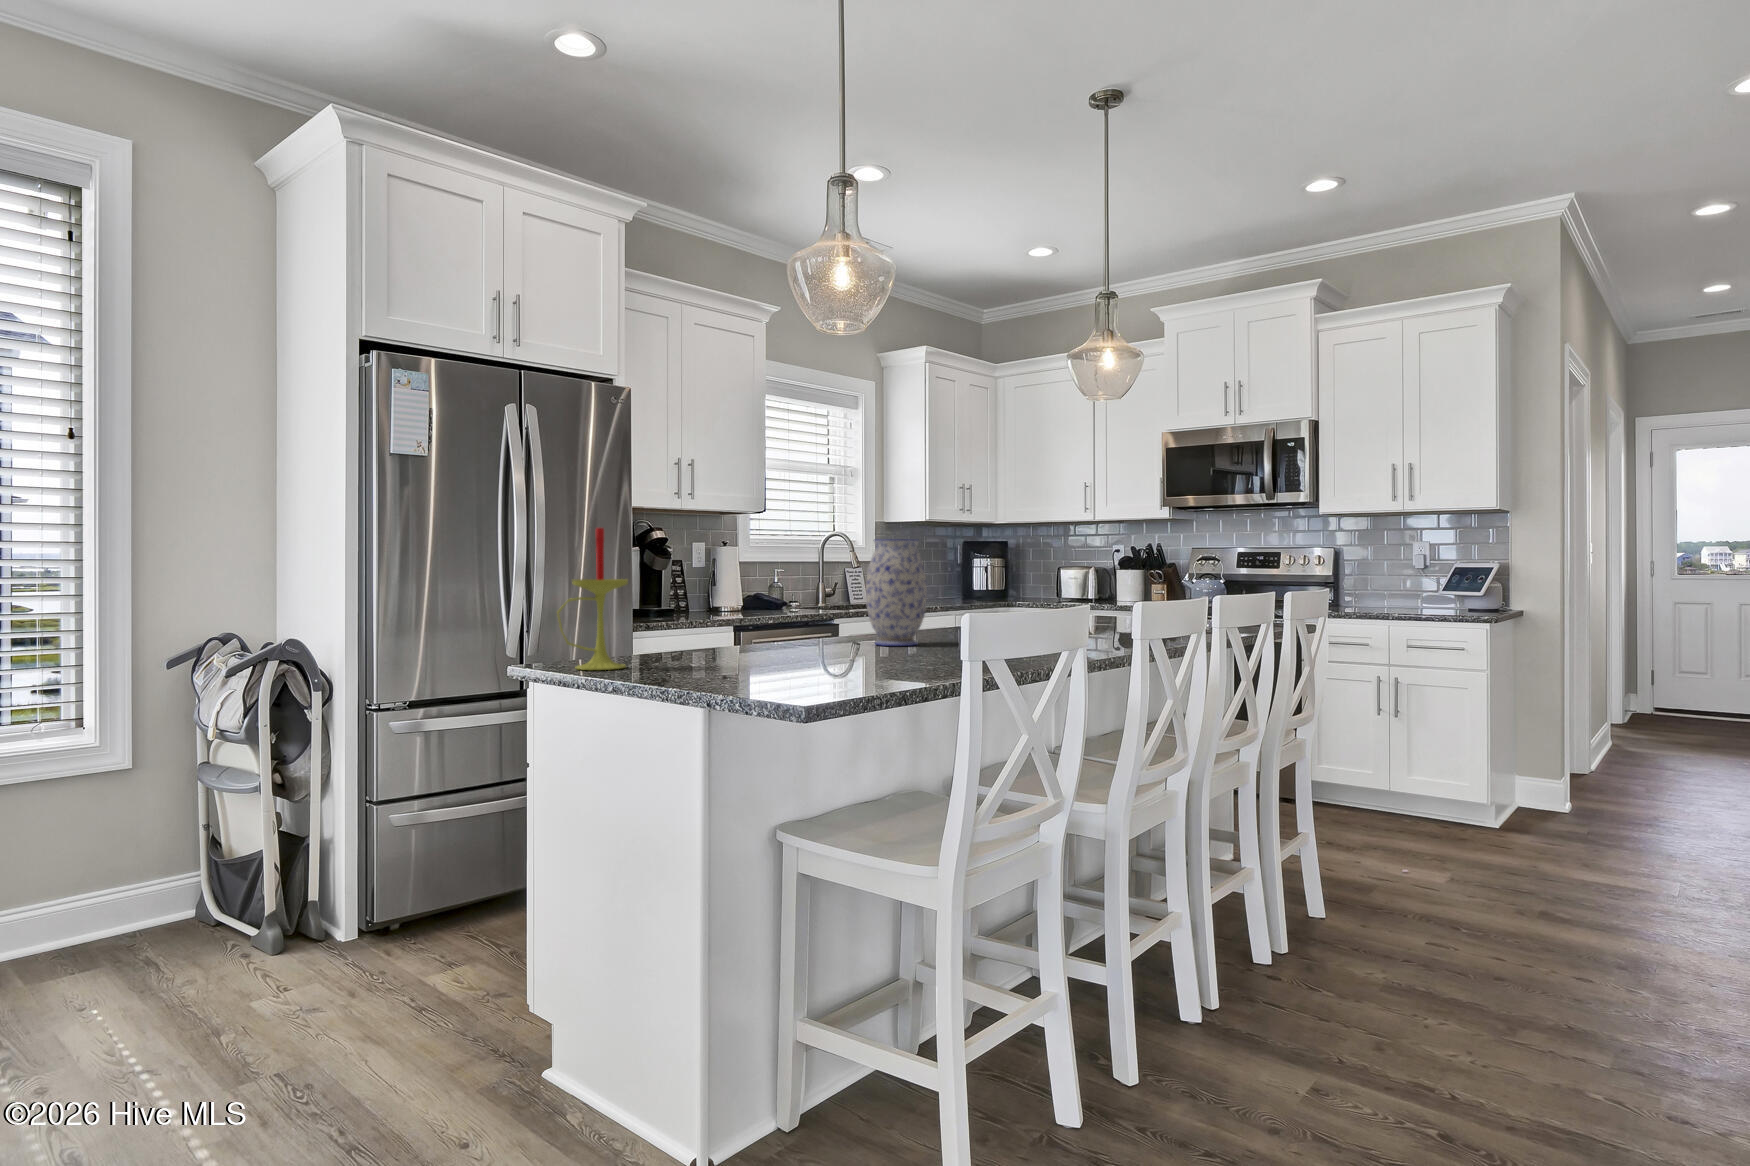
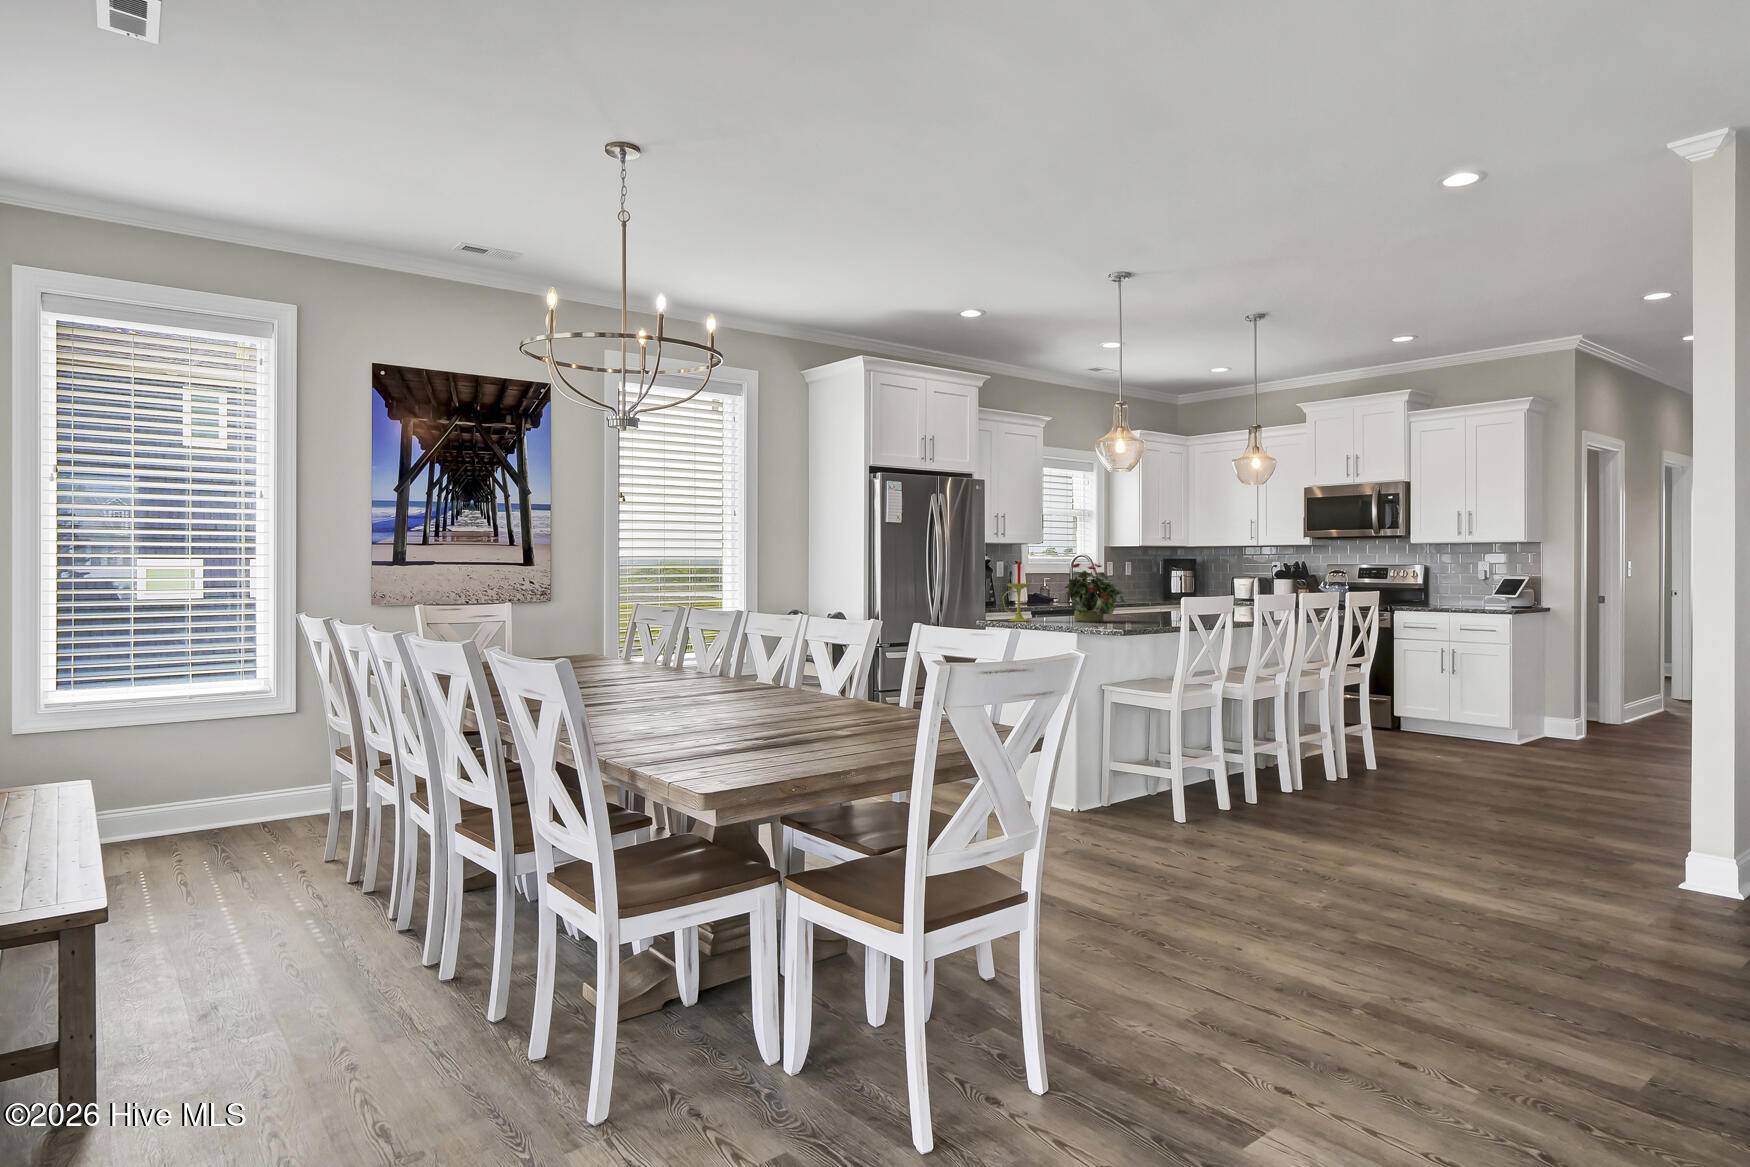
potted plant: none [702,532,844,668] -> present [1065,563,1125,622]
vase: present [866,539,927,646] -> none [1125,565,1156,617]

